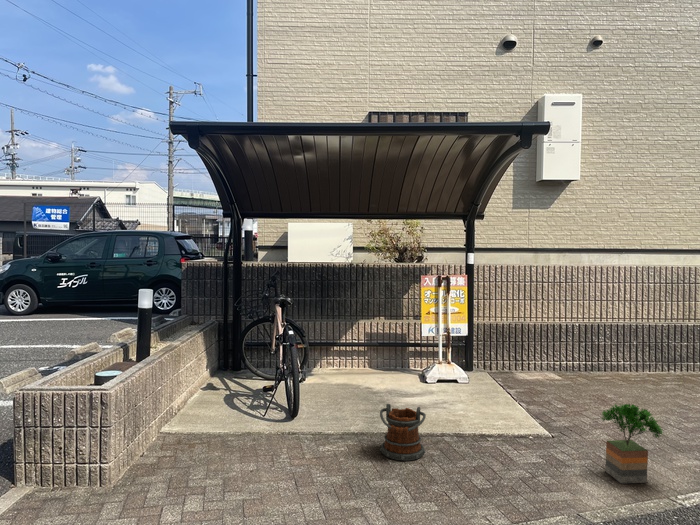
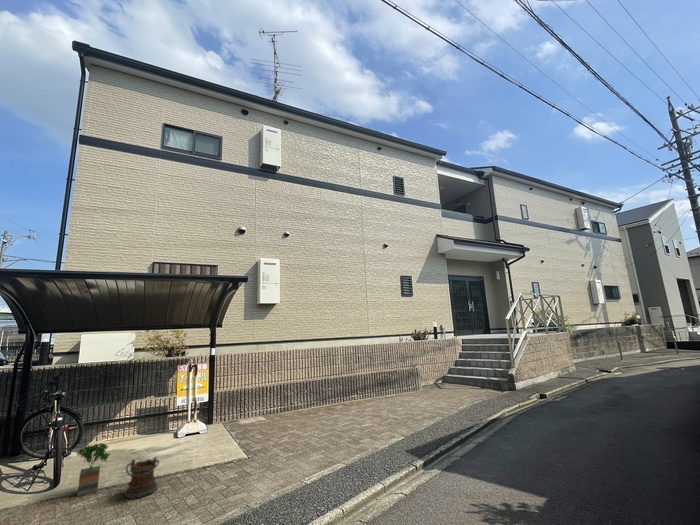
potted tree: present [602,404,663,483] -> present [77,443,110,496]

